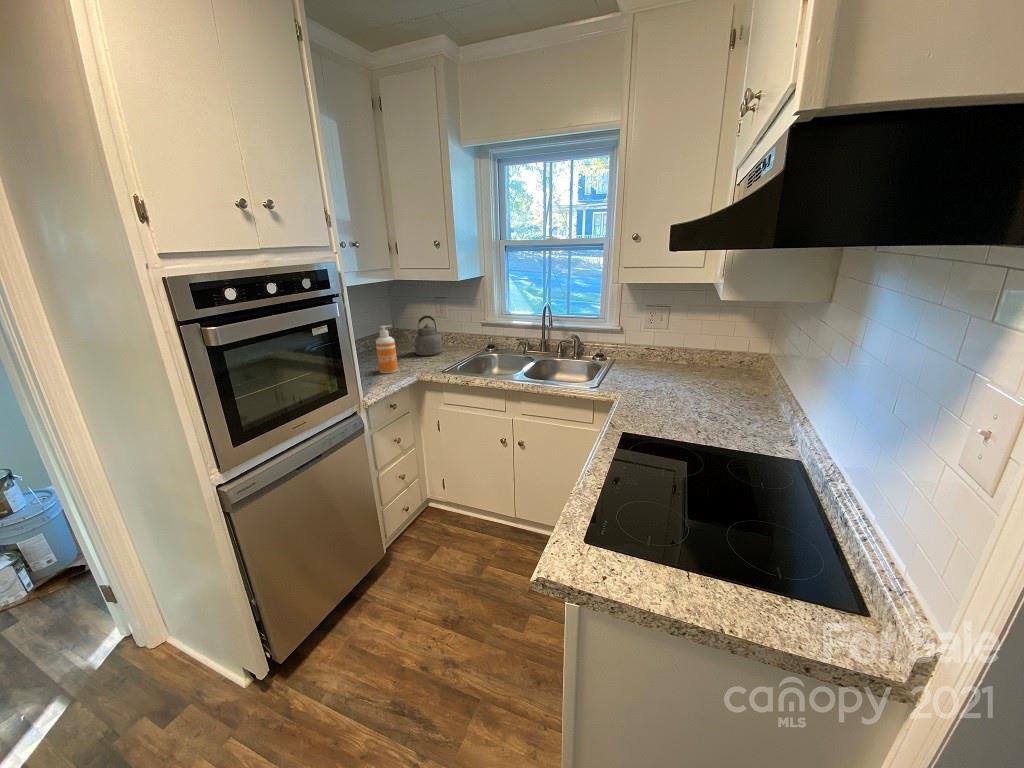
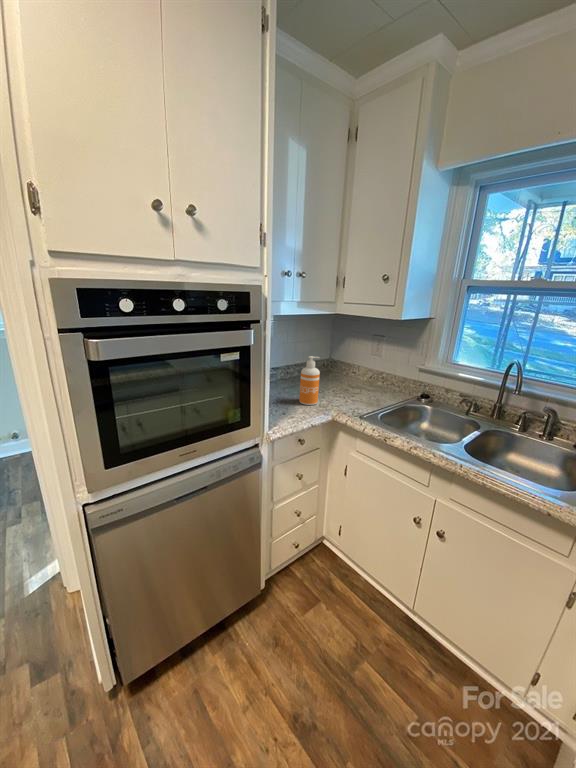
kettle: present [403,316,442,355] -> none [333,351,372,392]

